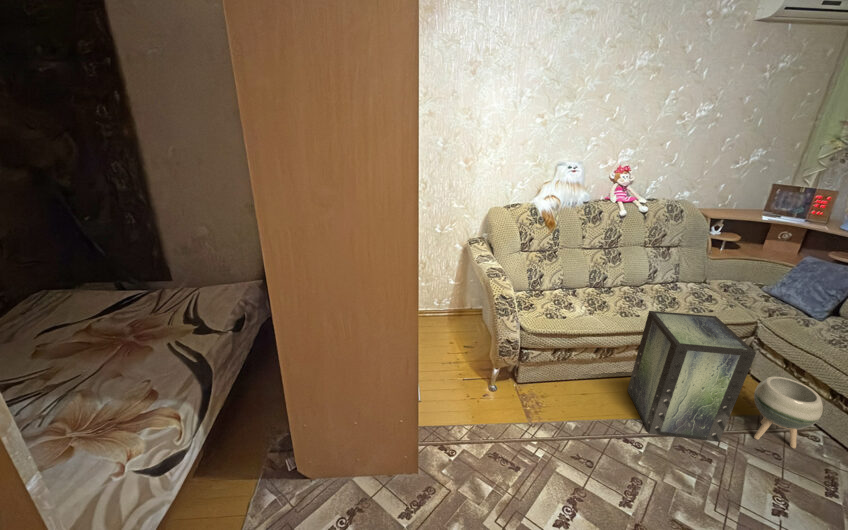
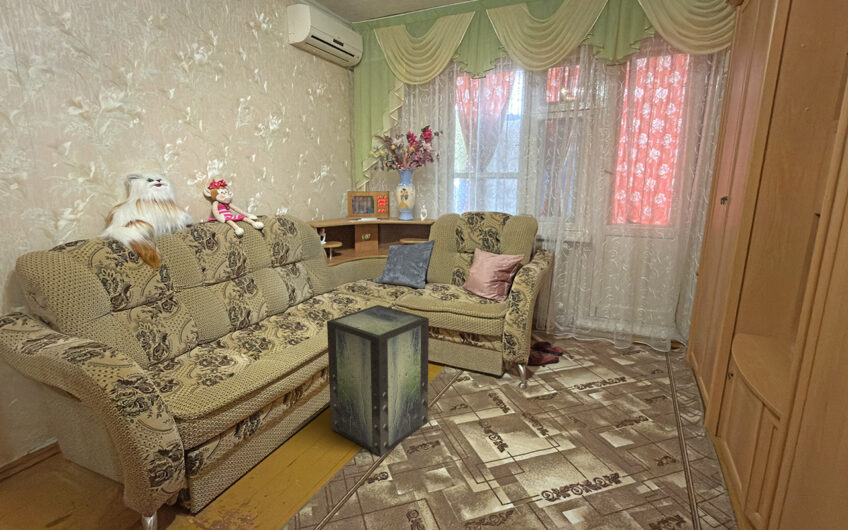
planter: present [754,376,823,448] -> none [426,337,470,403]

